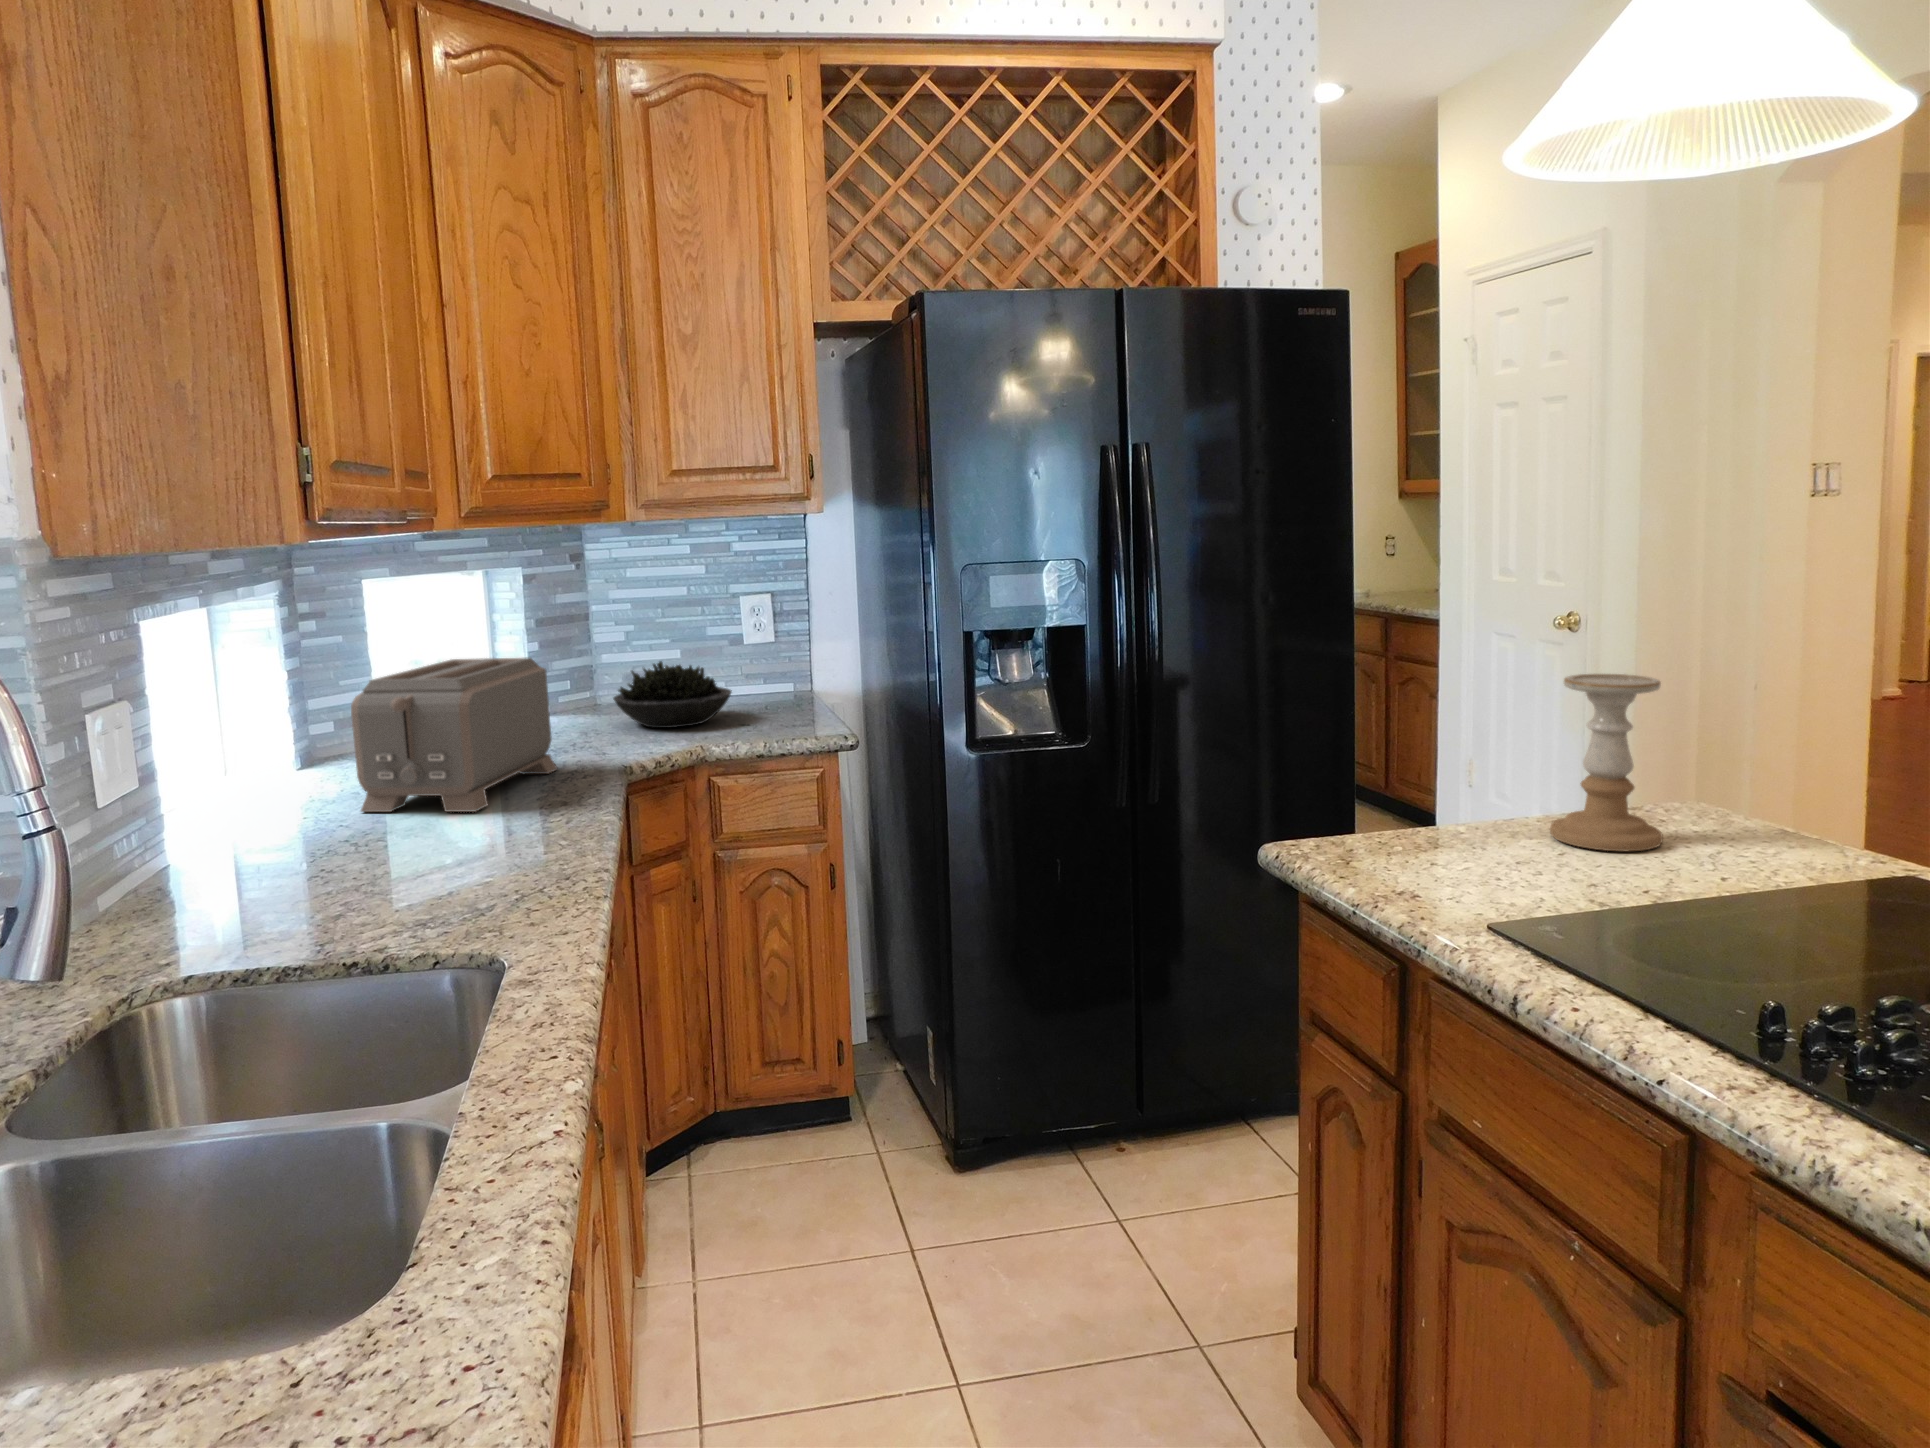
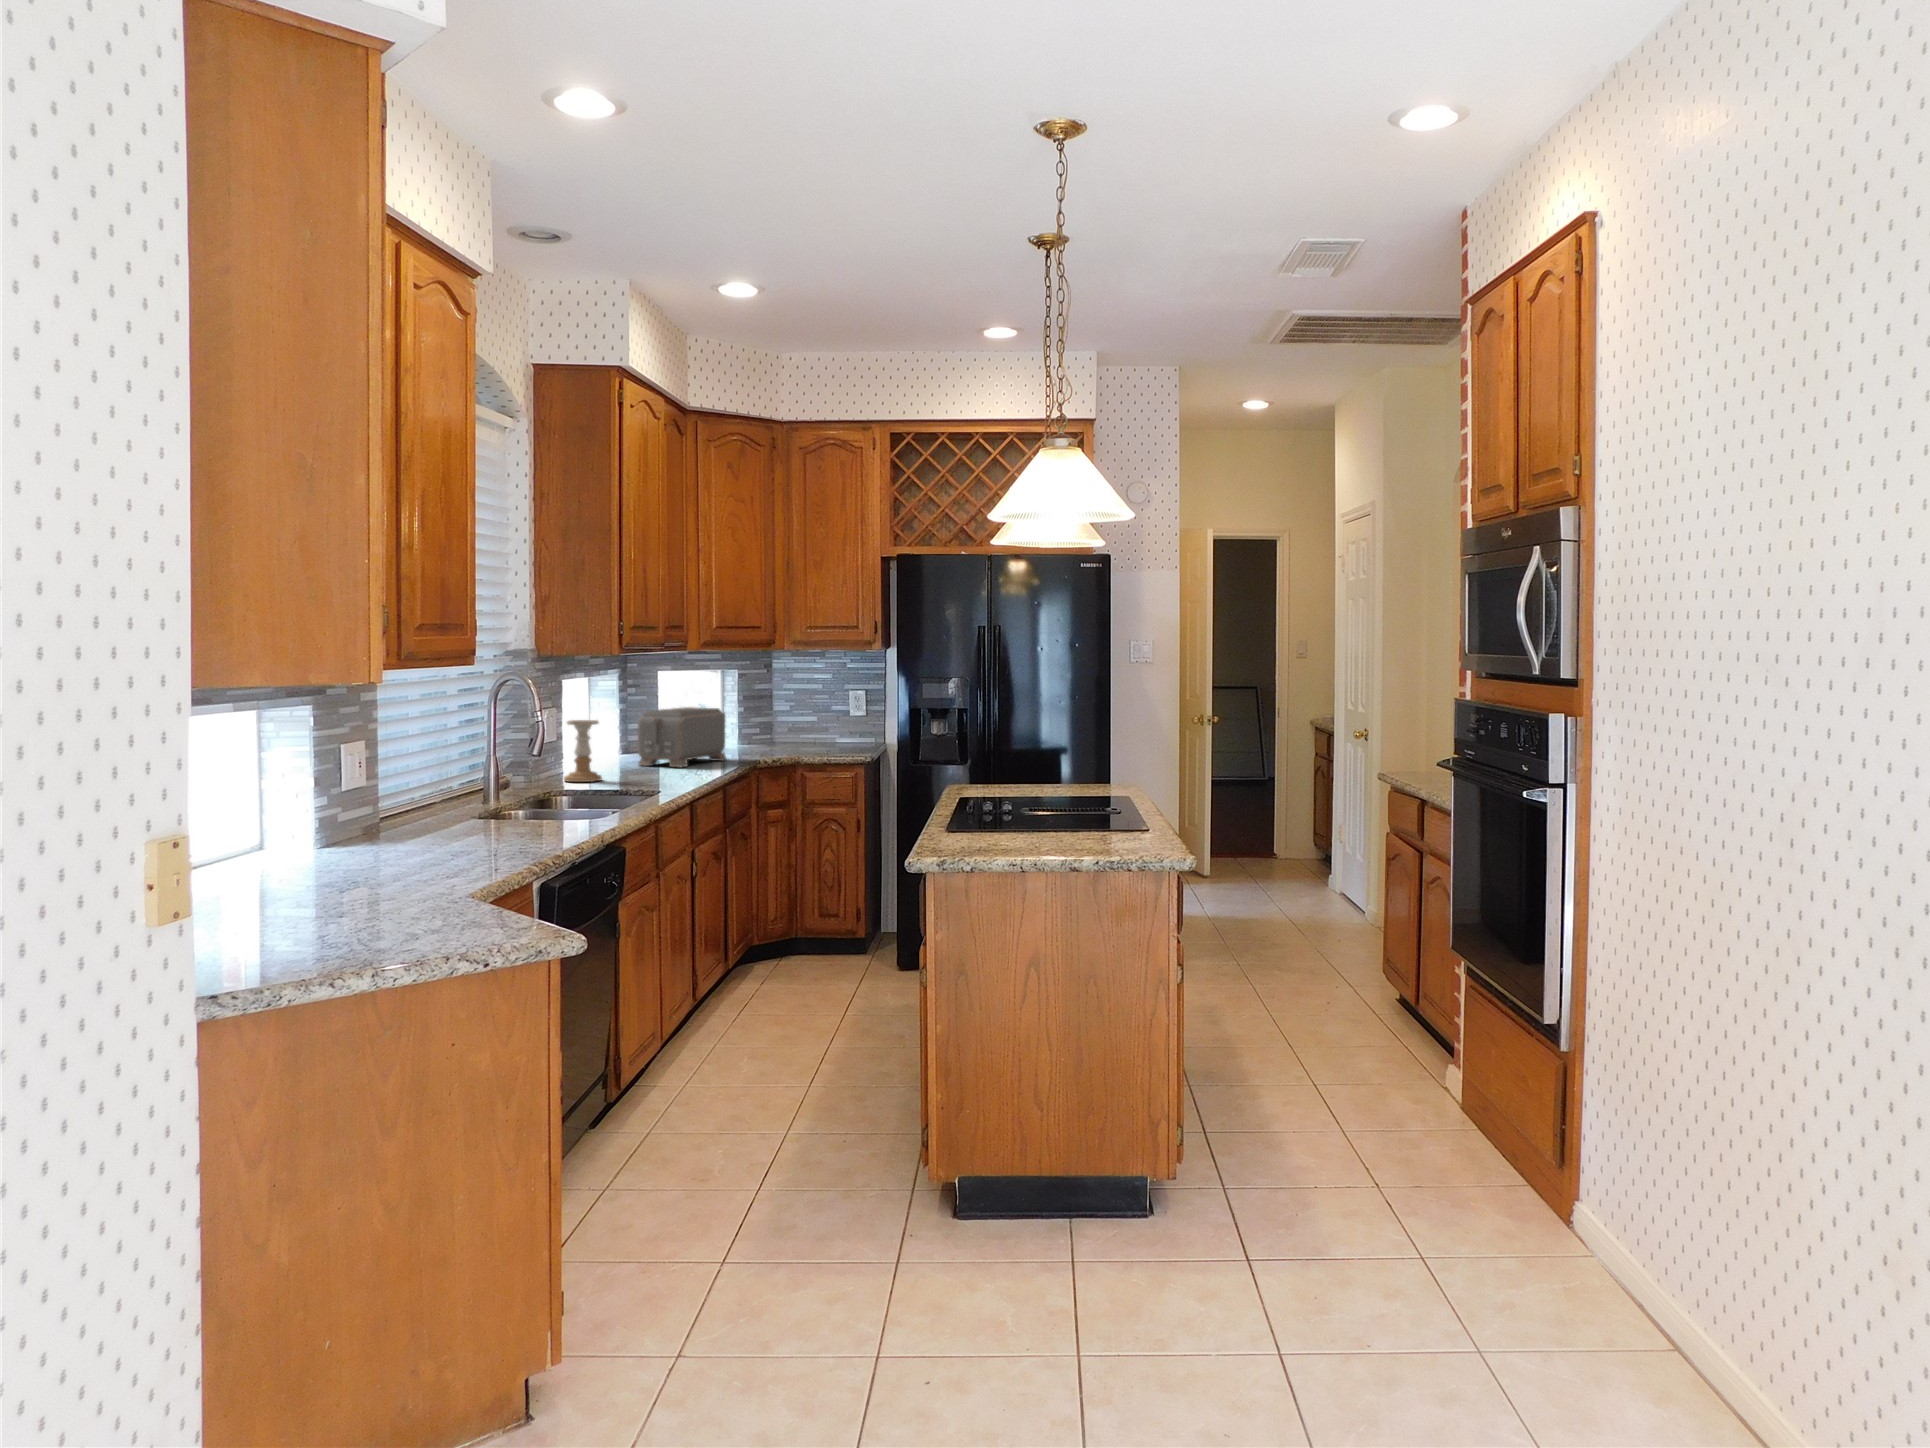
succulent plant: present [613,662,732,728] -> none [770,719,830,752]
candle holder: present [1550,674,1663,851] -> present [564,720,602,782]

